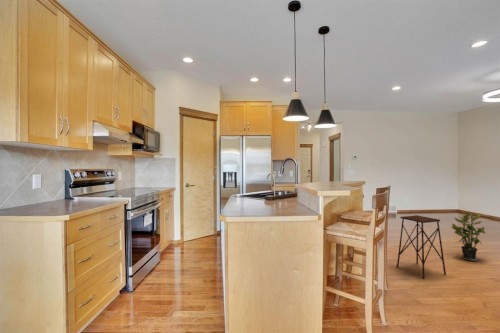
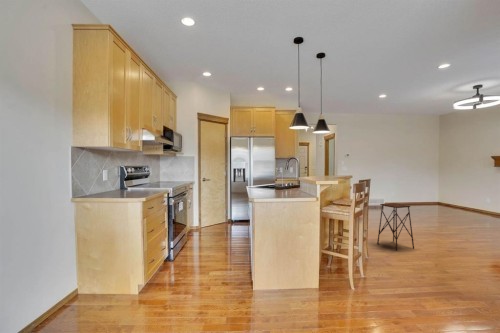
potted plant: present [451,213,485,261] -> none [422,200,448,240]

